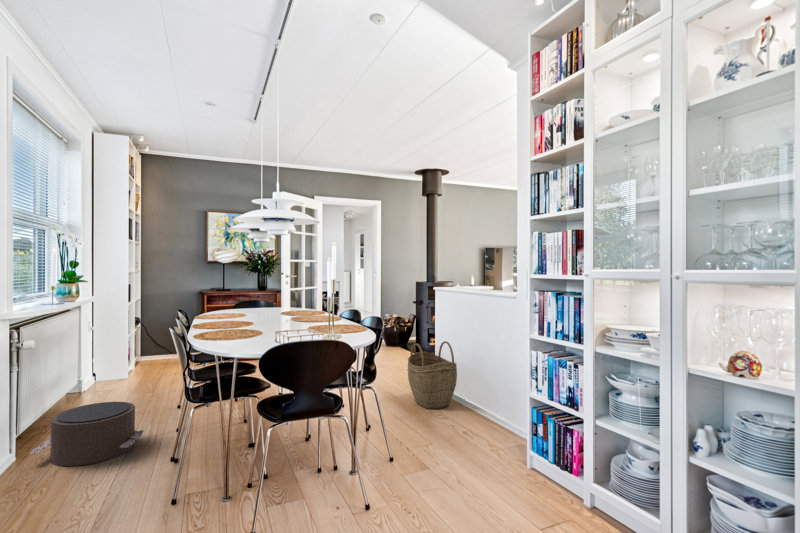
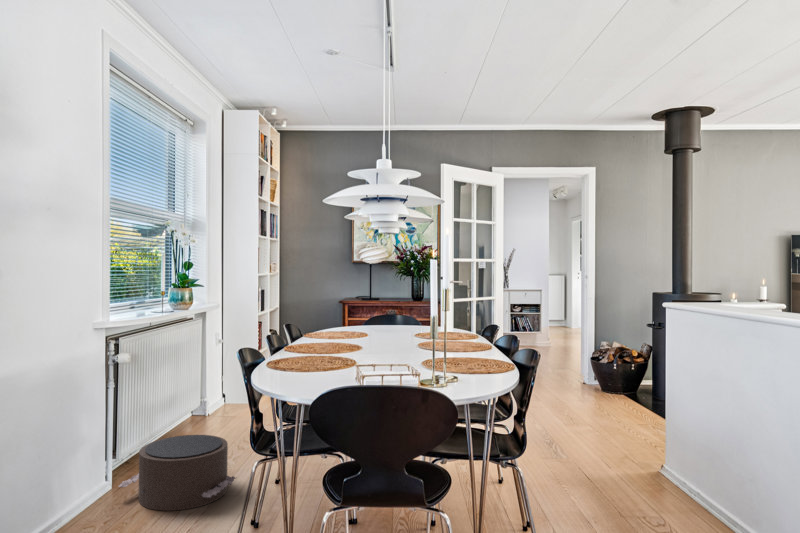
woven basket: present [408,341,457,409] -> none [611,397,700,514]

